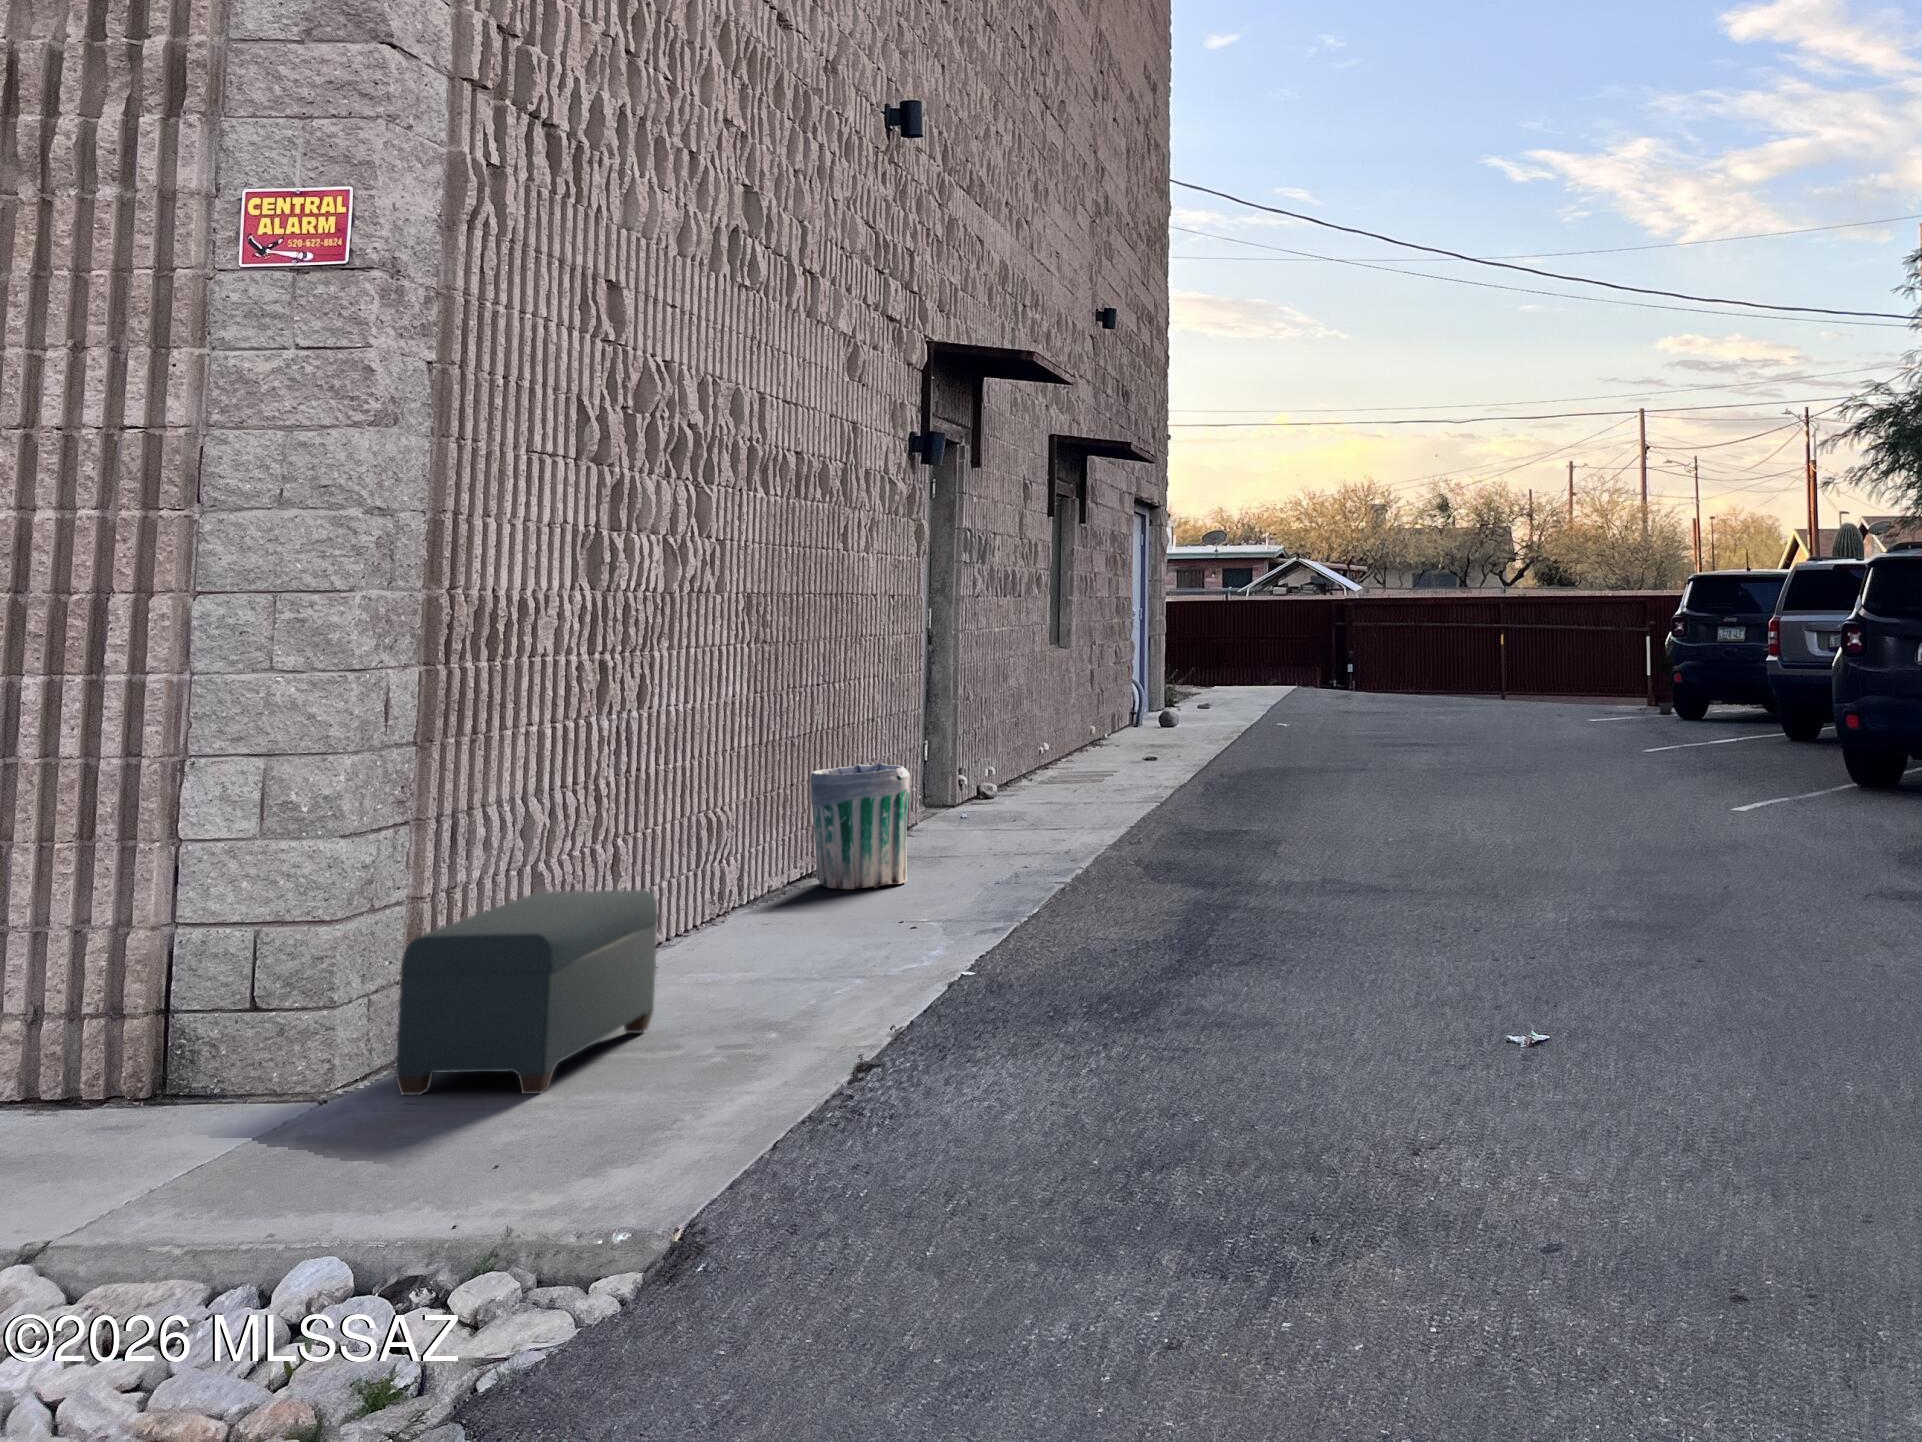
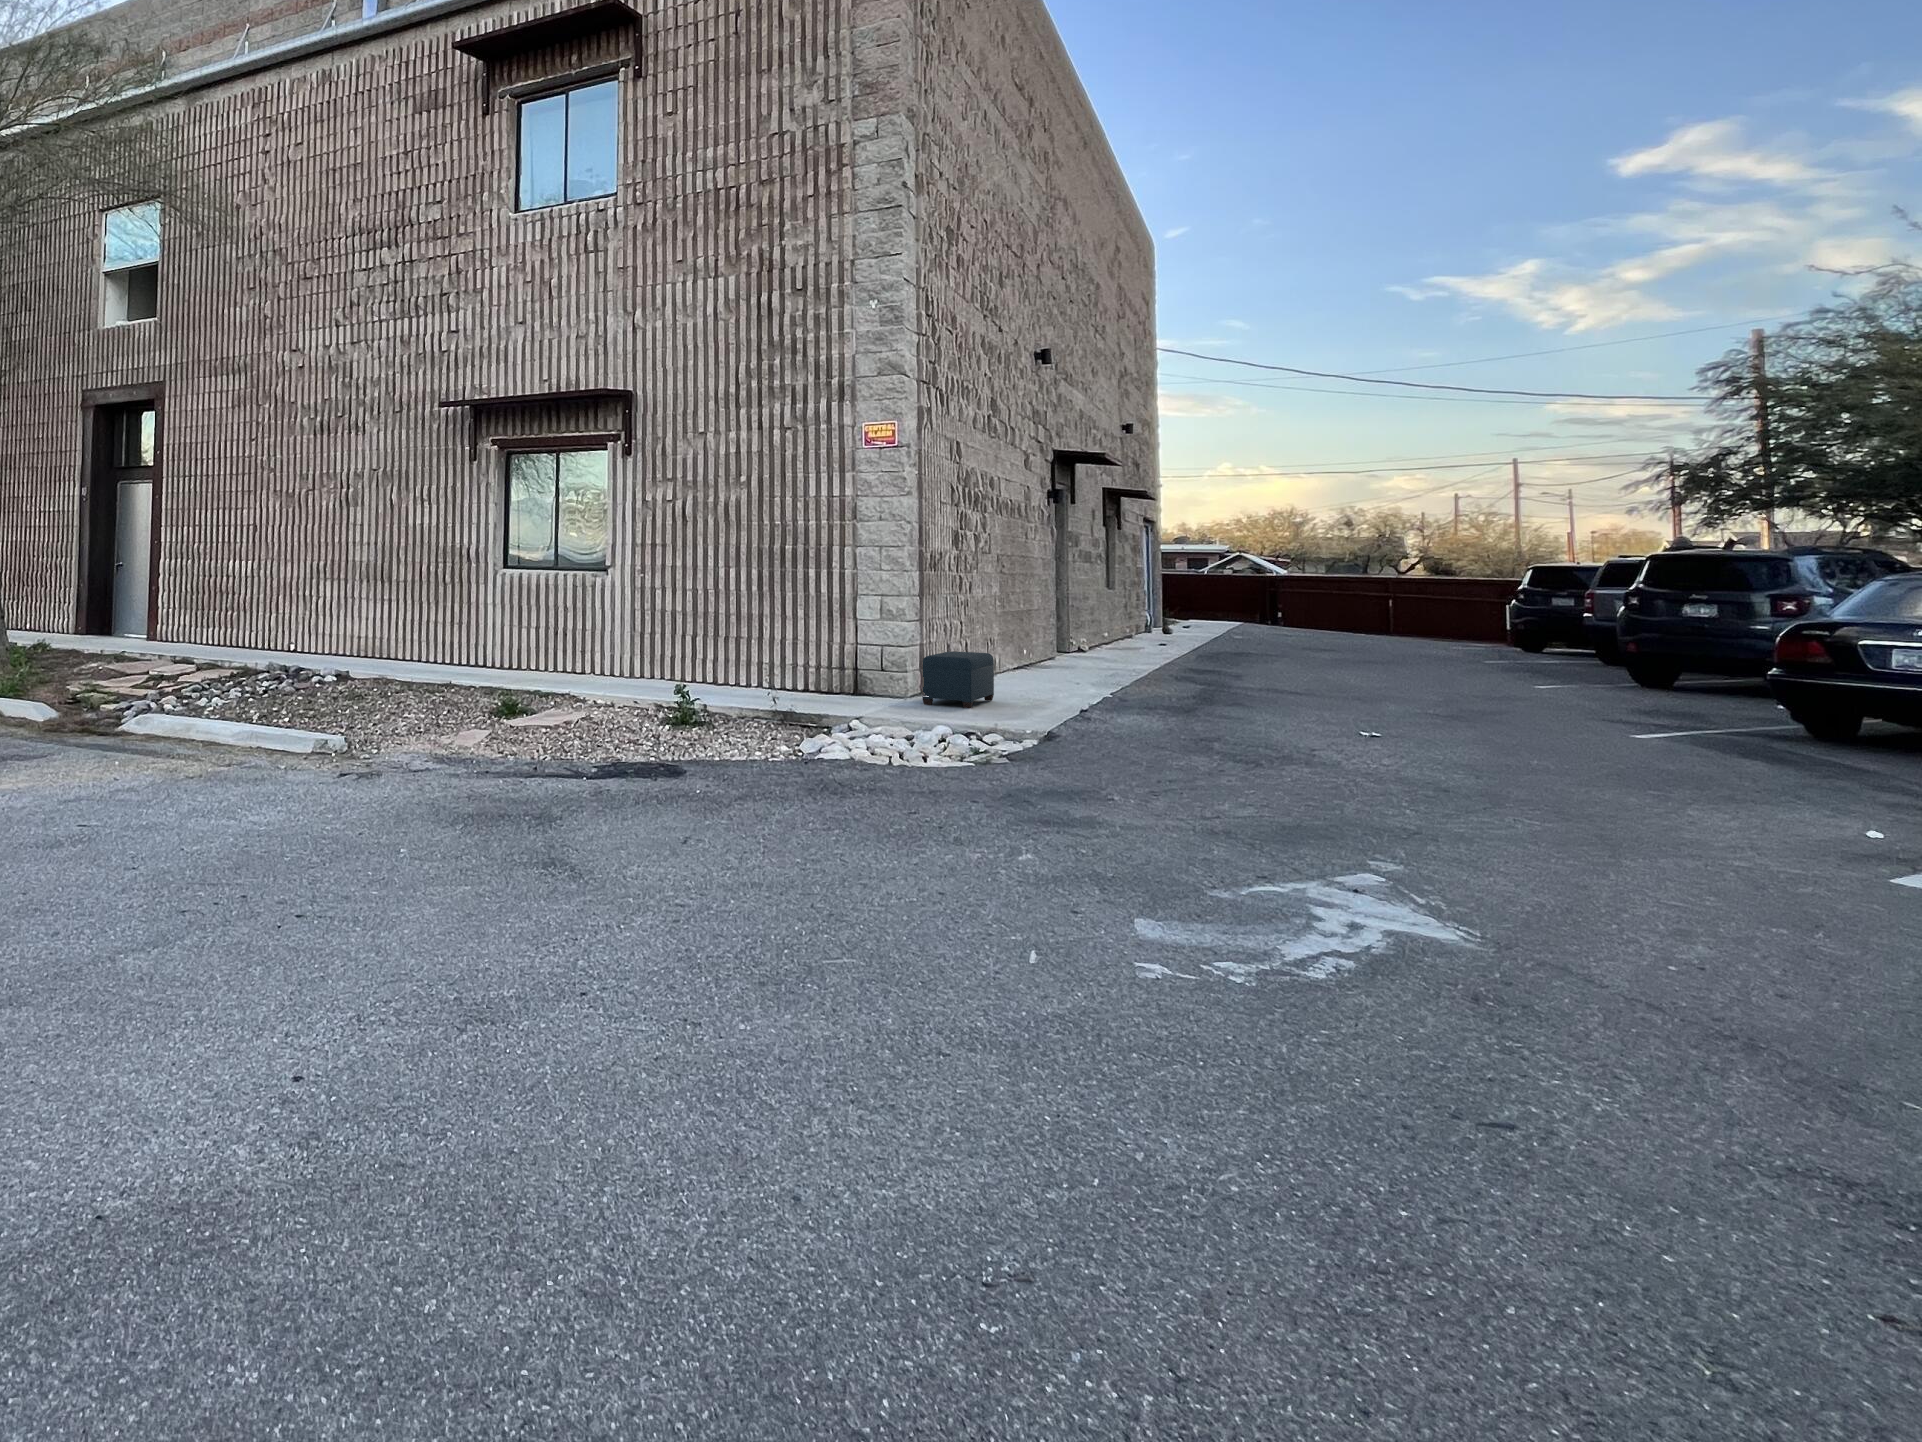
potted plant: present [1652,650,1677,714] -> none [1521,615,1545,656]
trash can: present [810,763,910,889] -> none [1018,629,1063,679]

